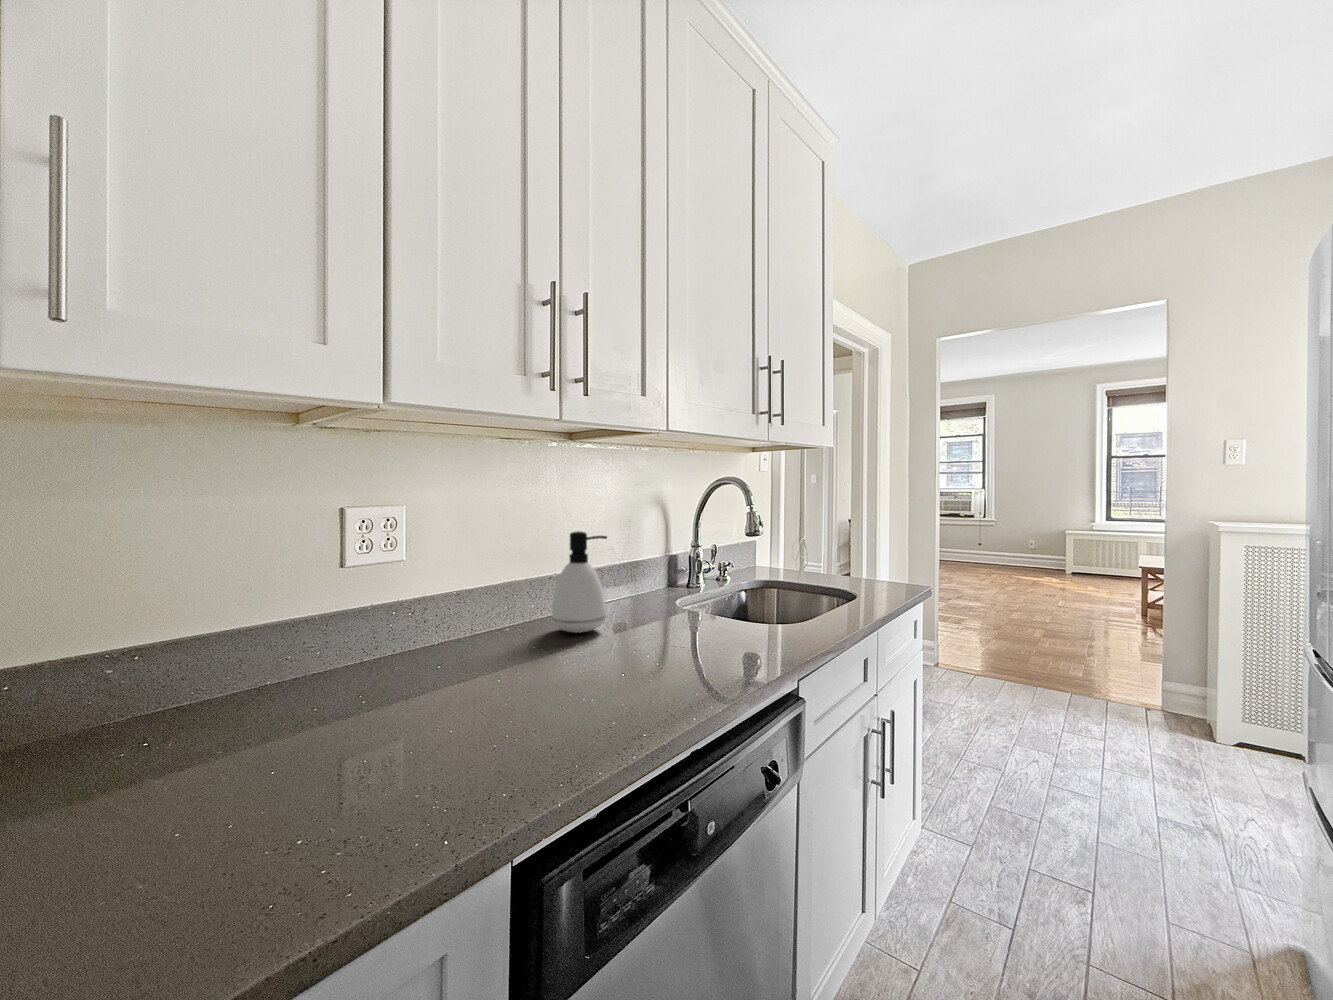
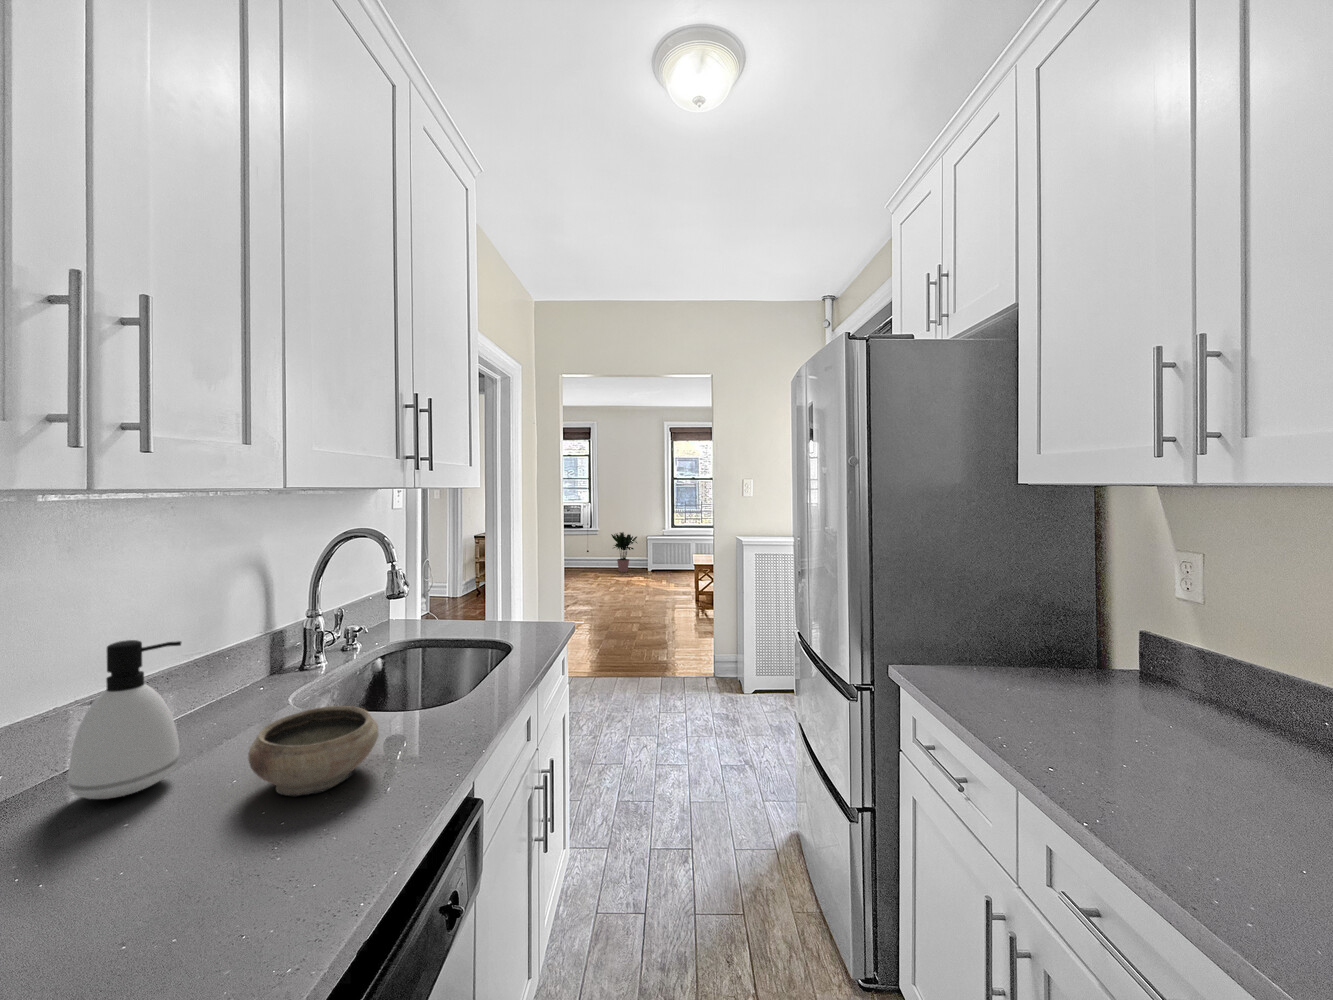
potted plant: none [1015,523,1056,573] -> present [611,532,637,572]
ceramic bowl: none [641,598,727,655] -> present [248,706,379,796]

